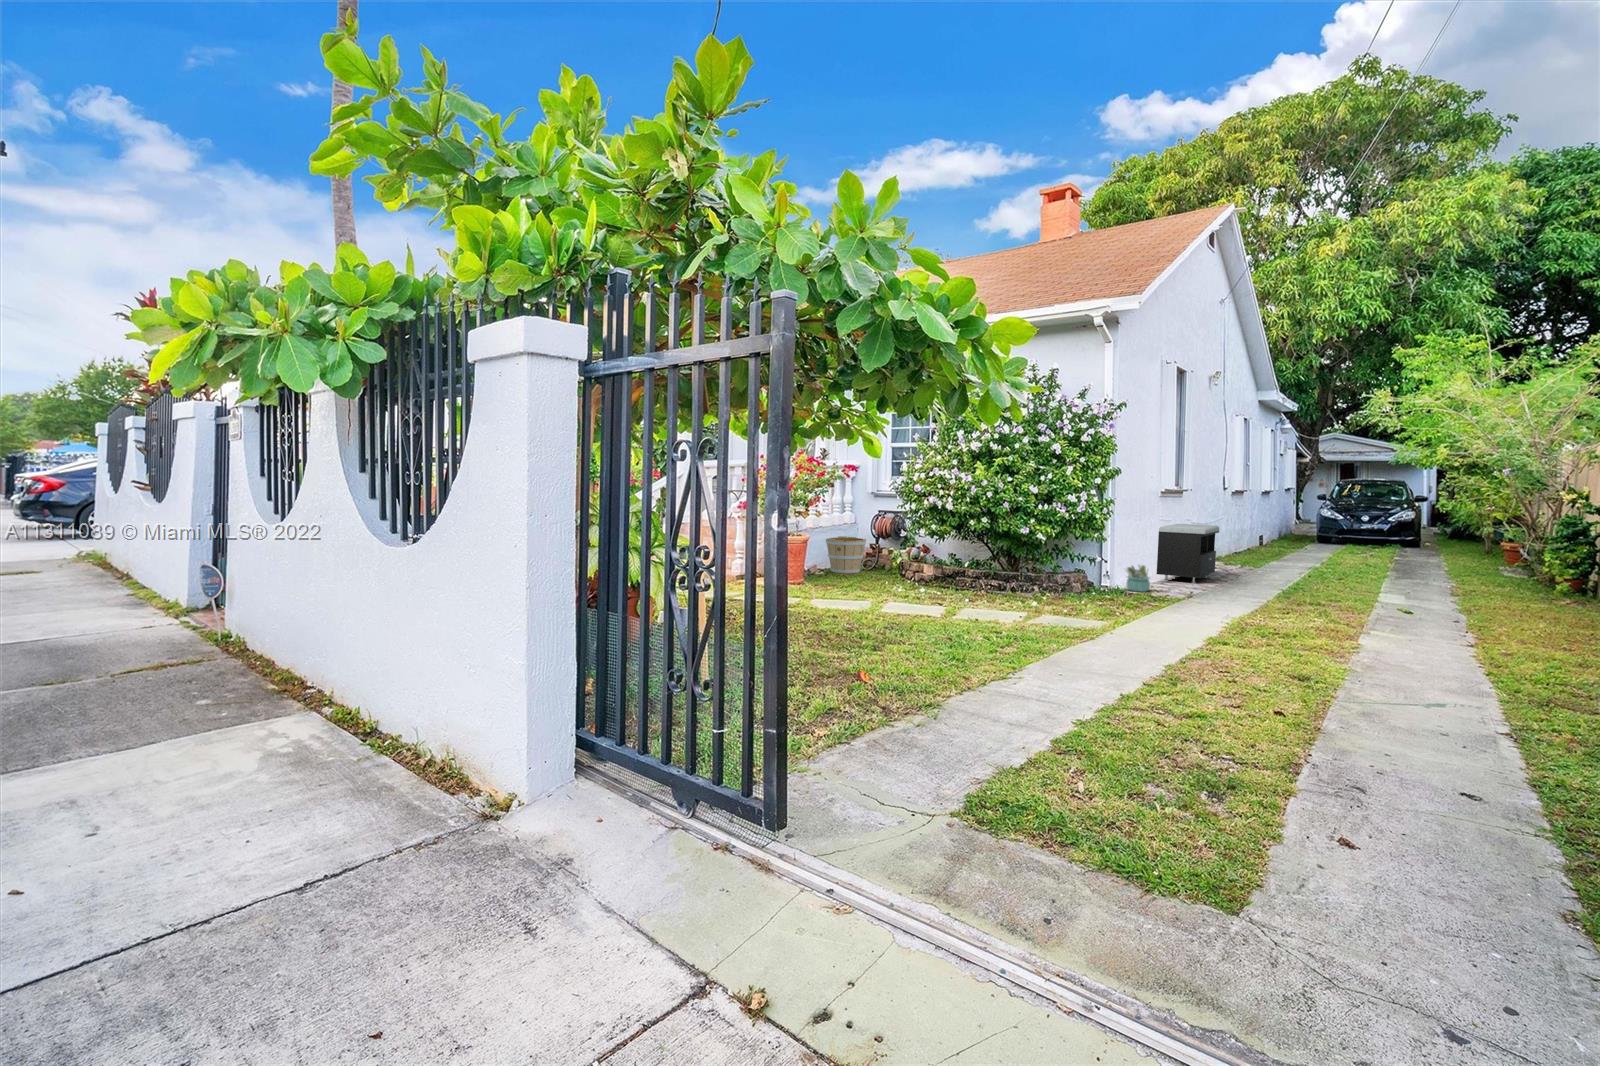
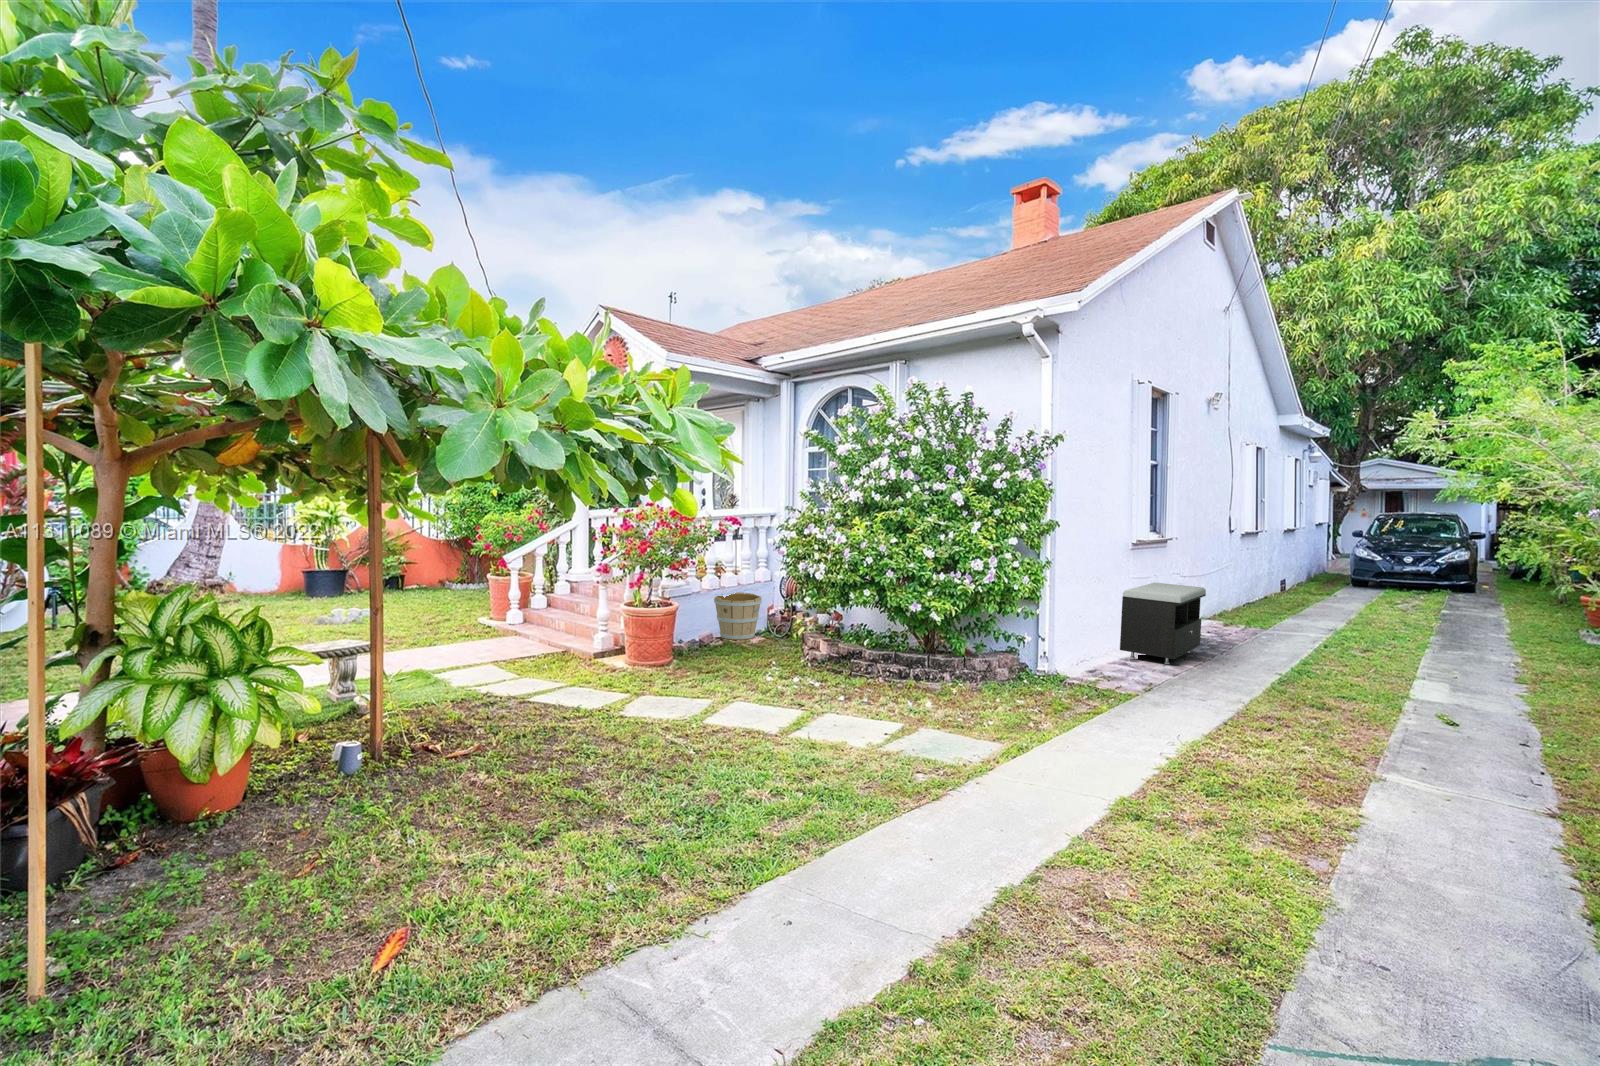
decorative plant: present [1125,565,1150,592] -> none [1064,646,1100,684]

